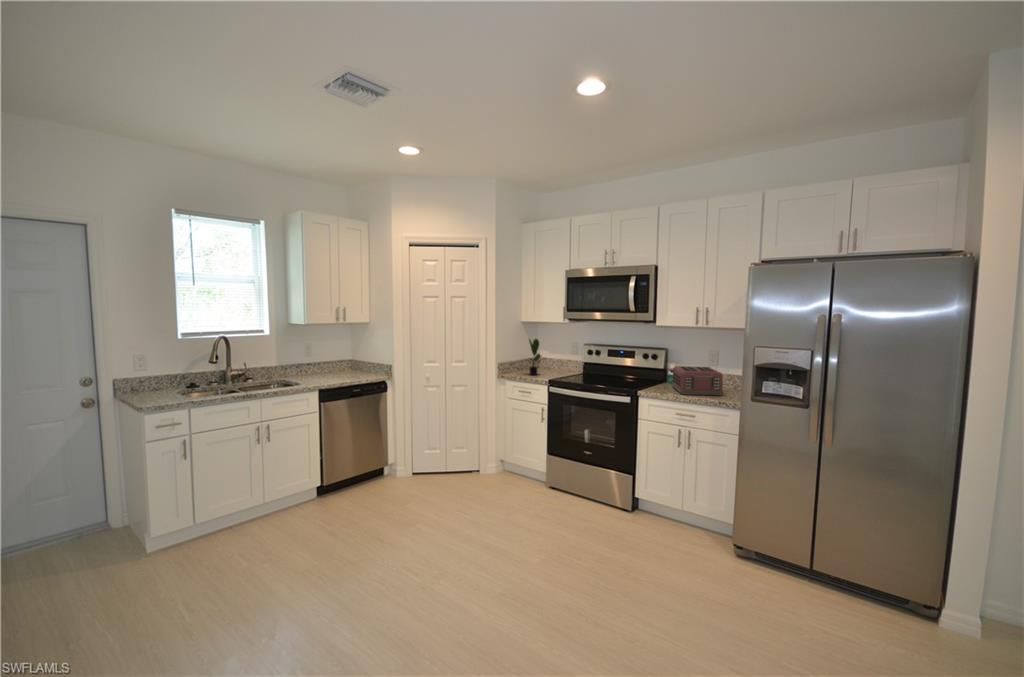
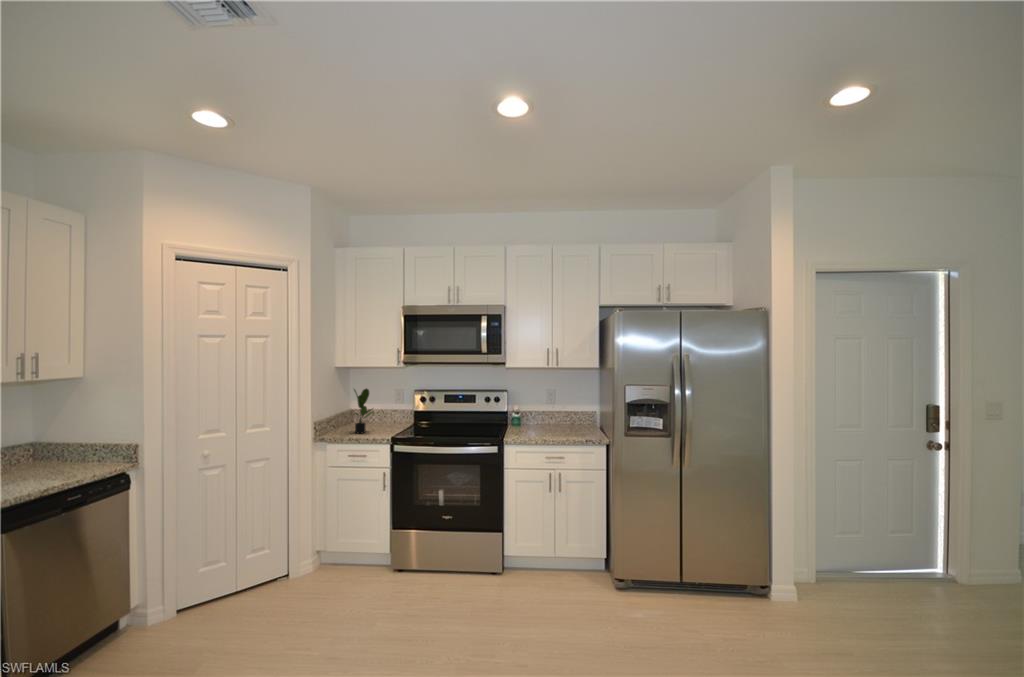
toaster: present [672,366,723,395] -> none [521,406,574,436]

